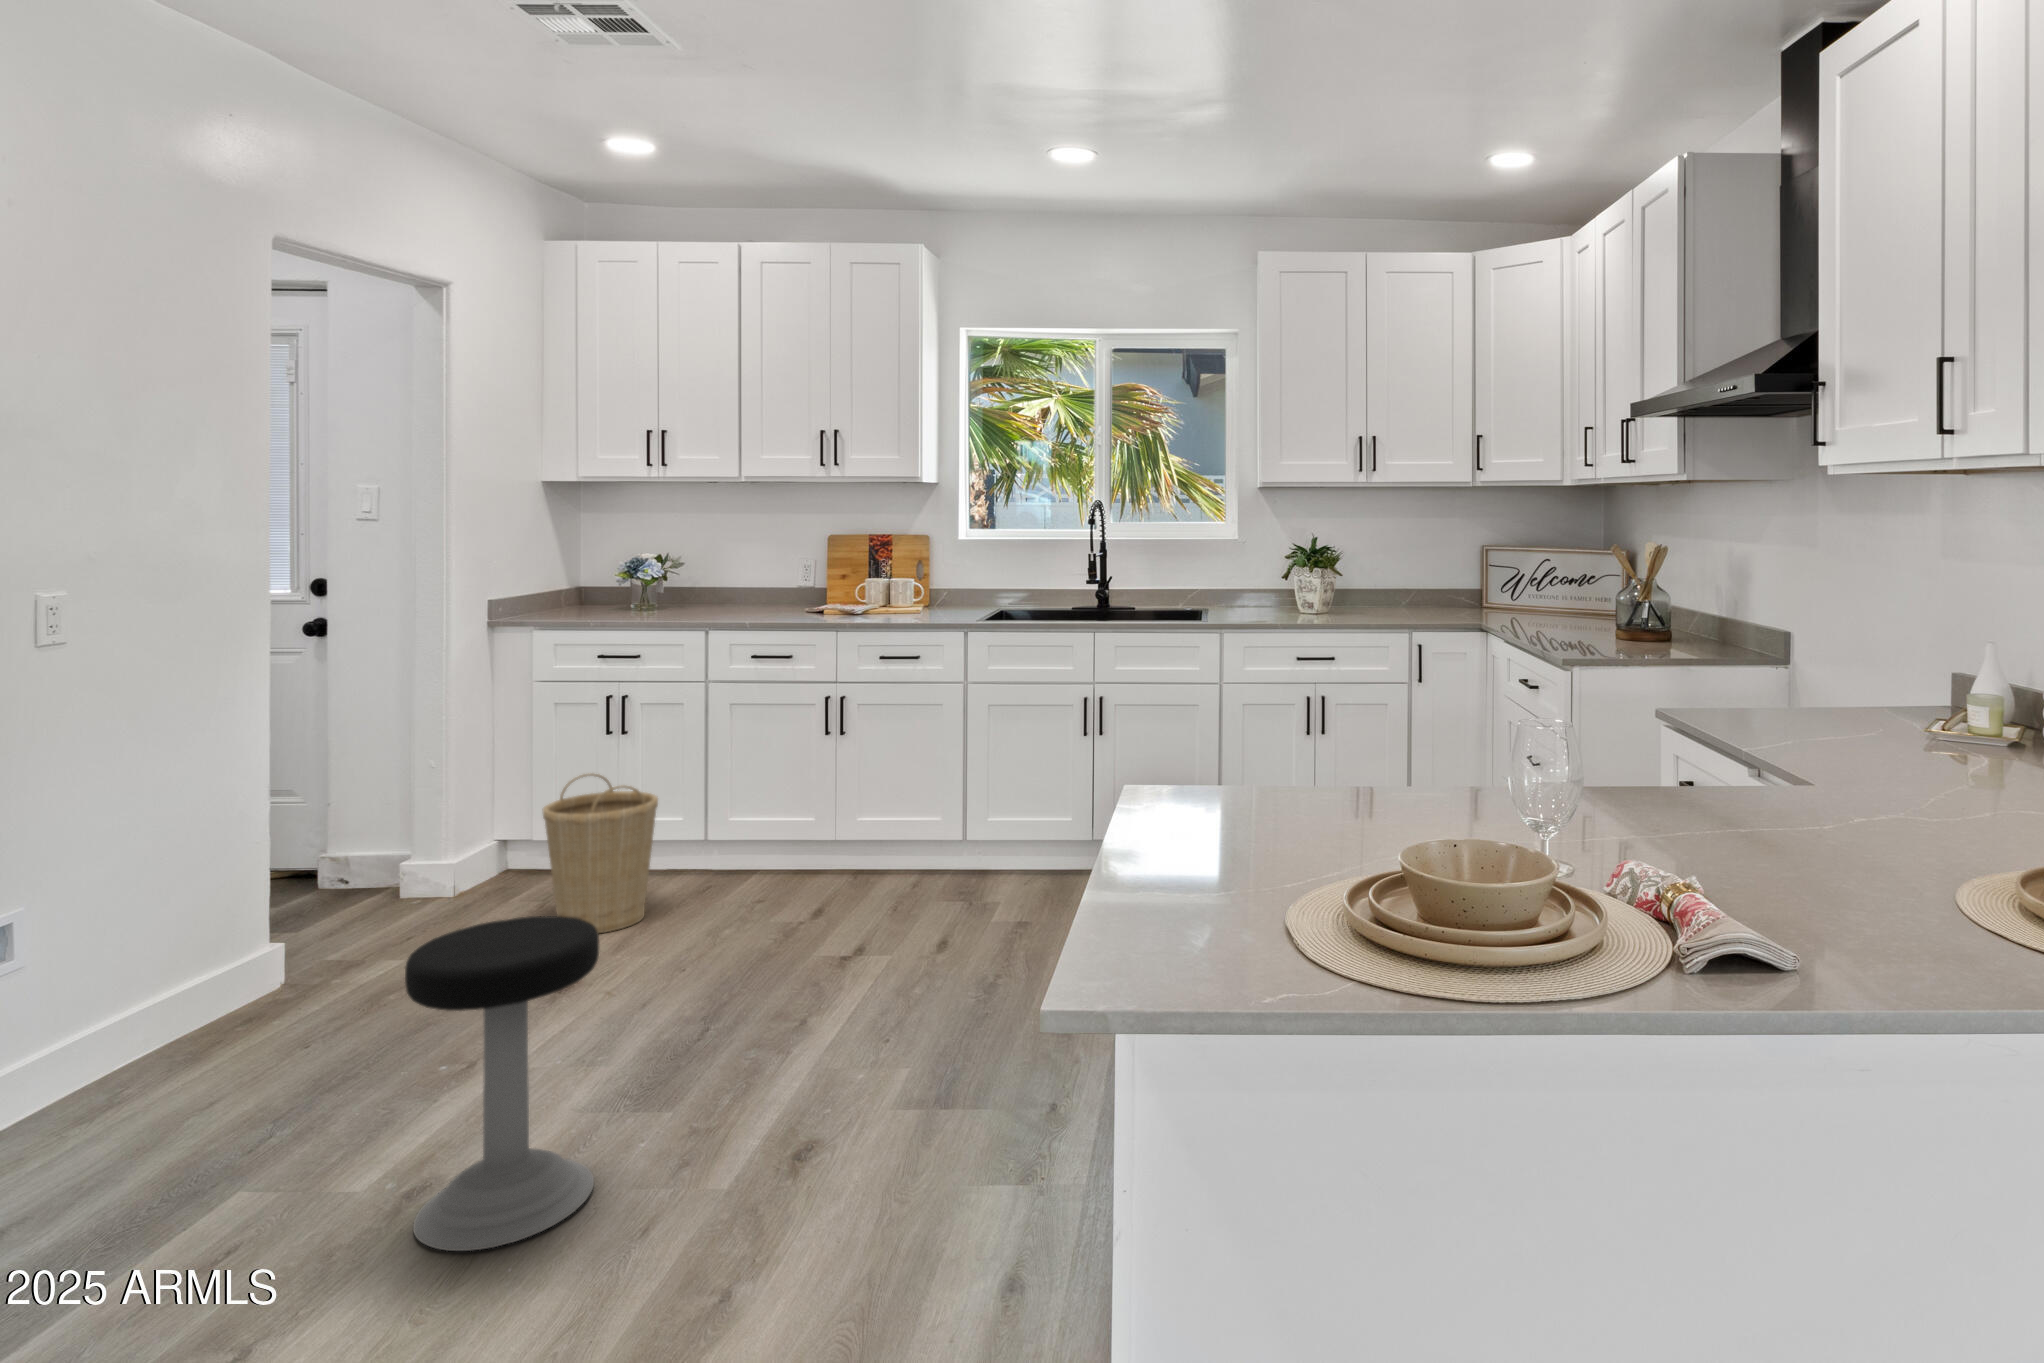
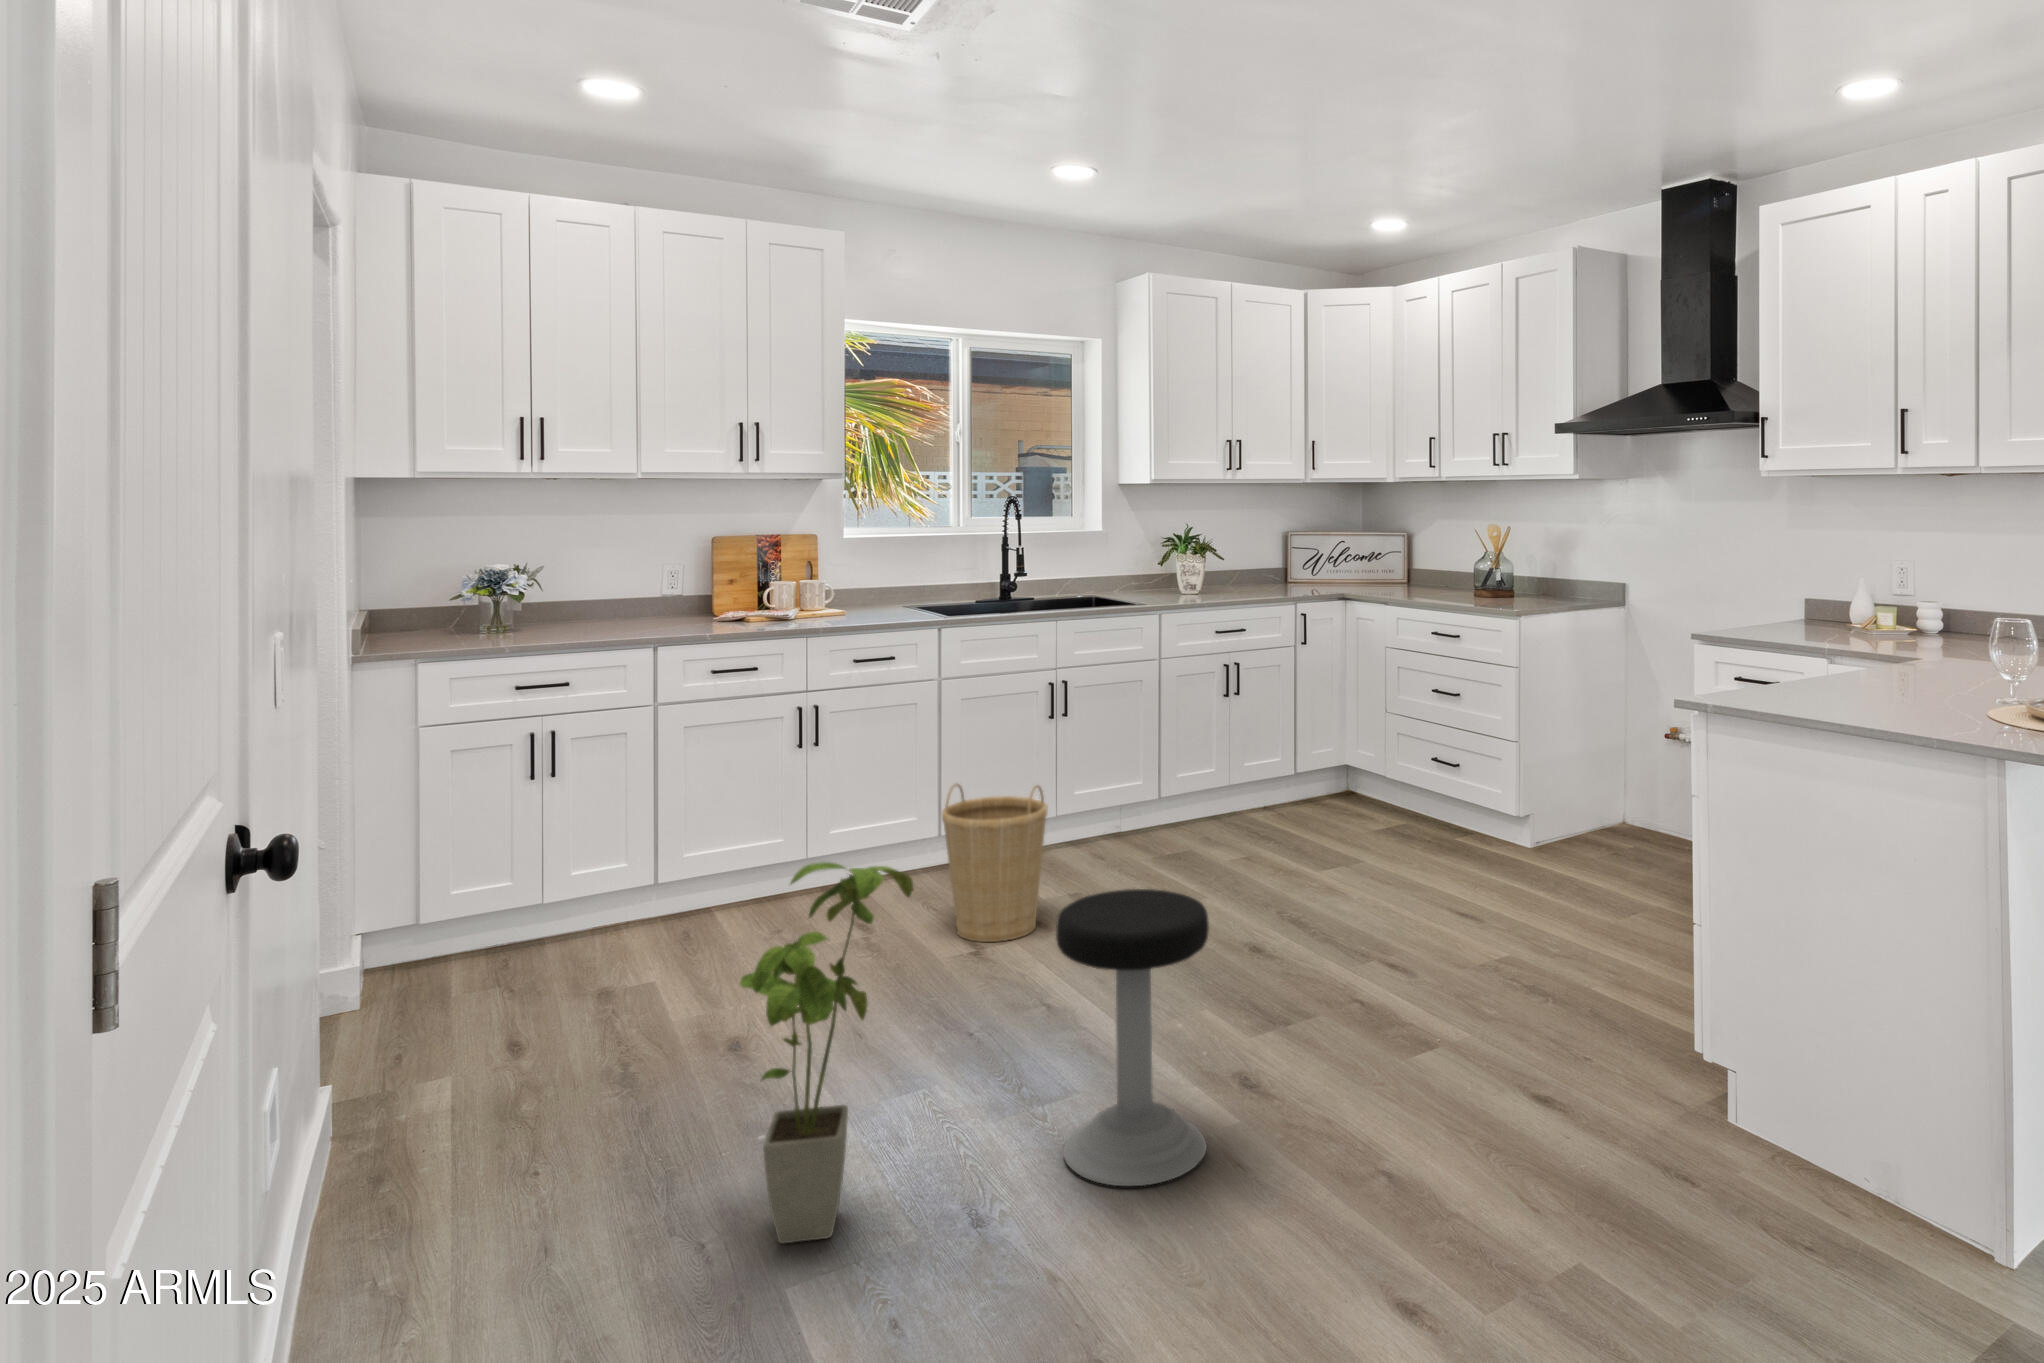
basket: present [543,774,658,933] -> present [942,783,1048,942]
house plant: none [114,831,340,1189] -> present [740,862,913,1243]

